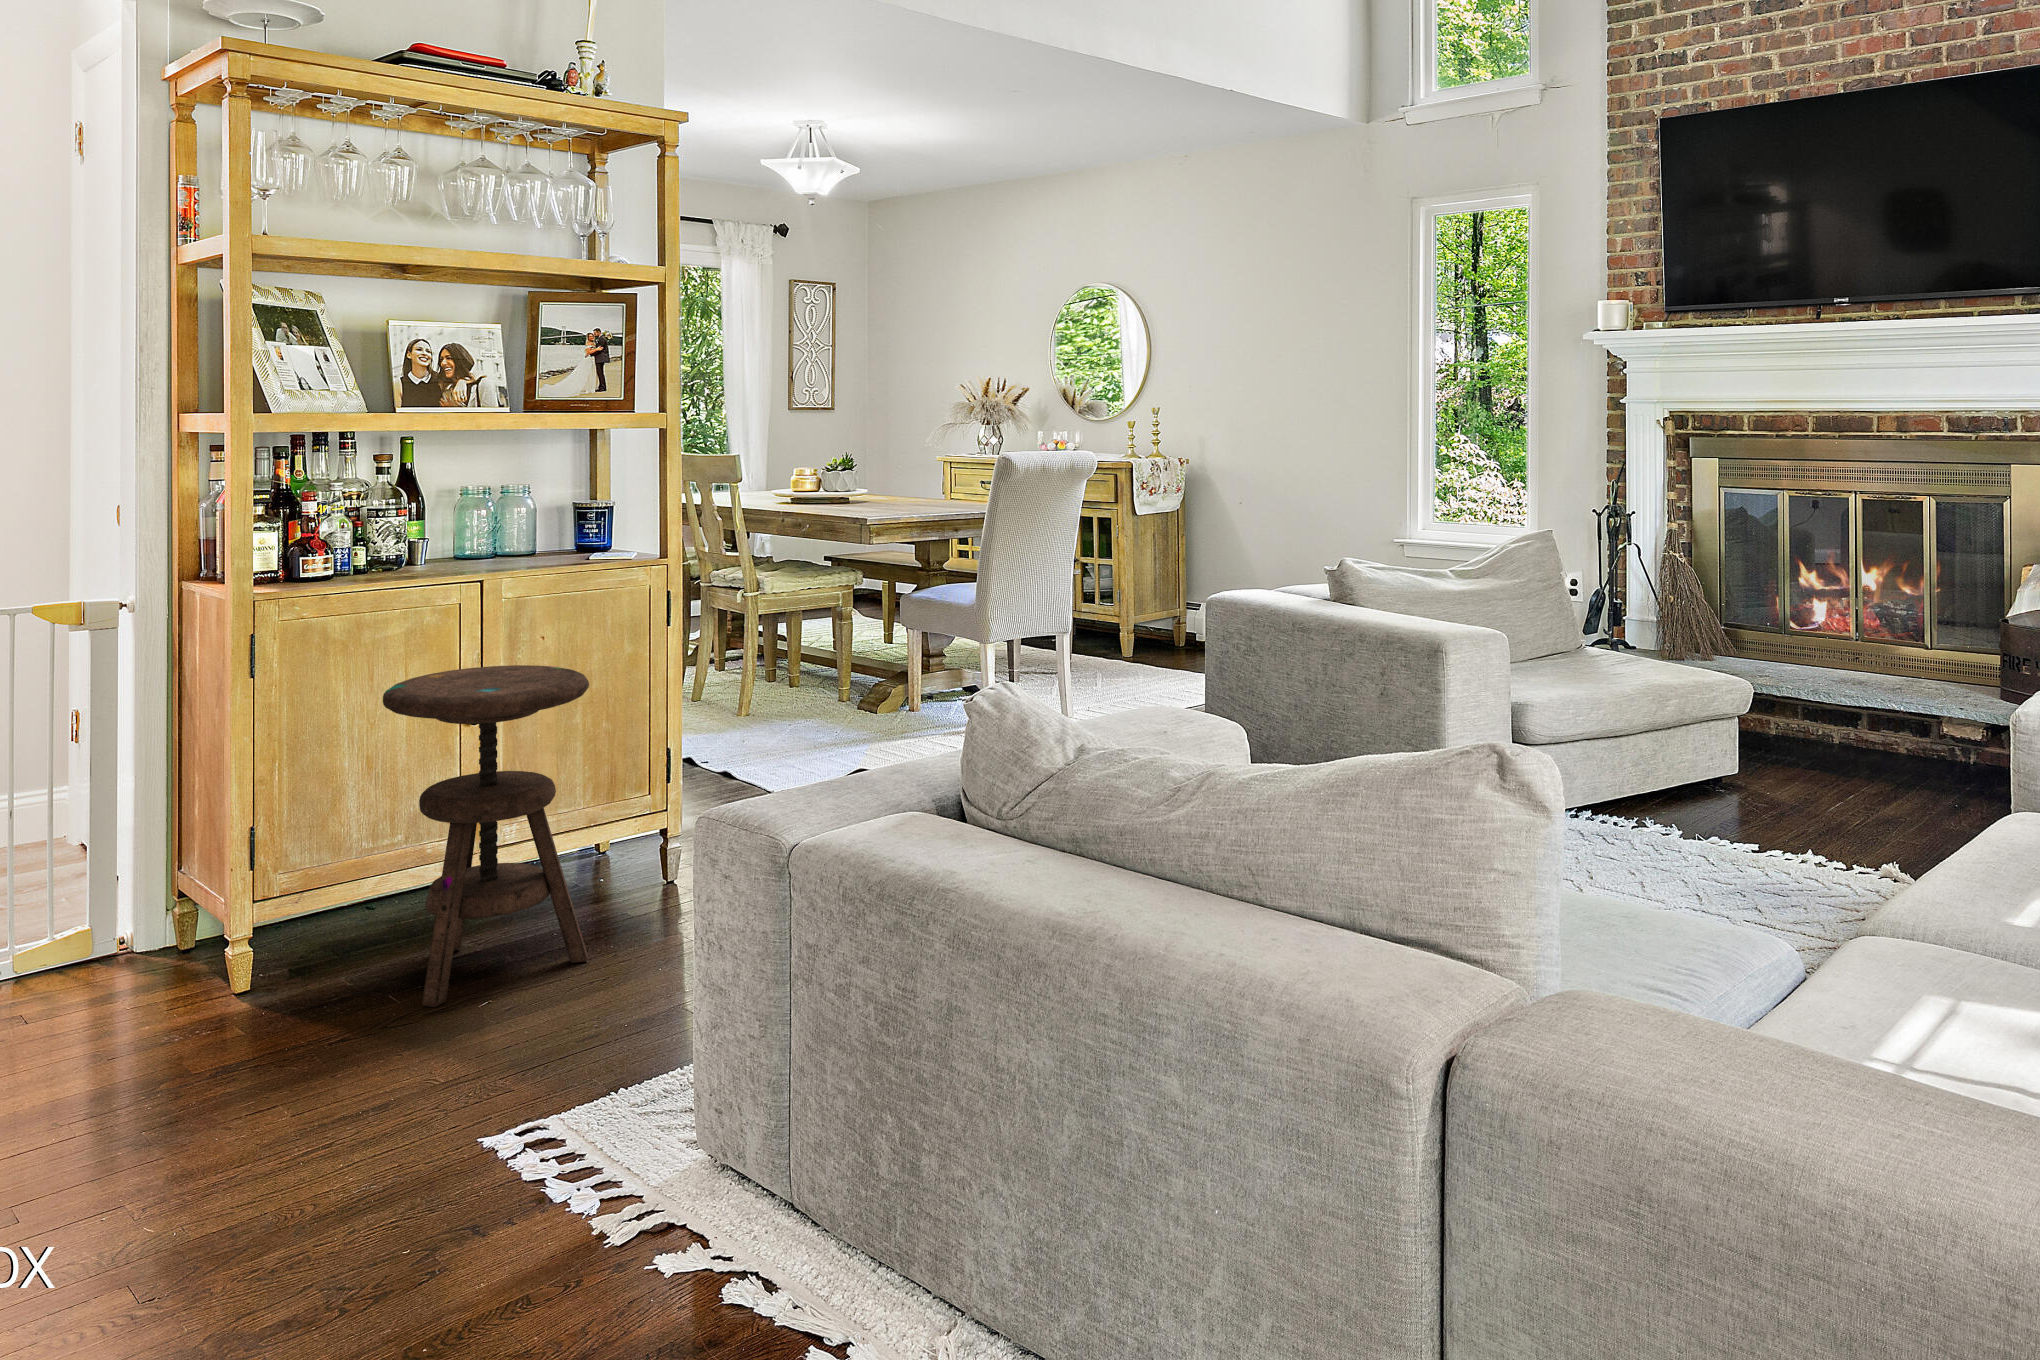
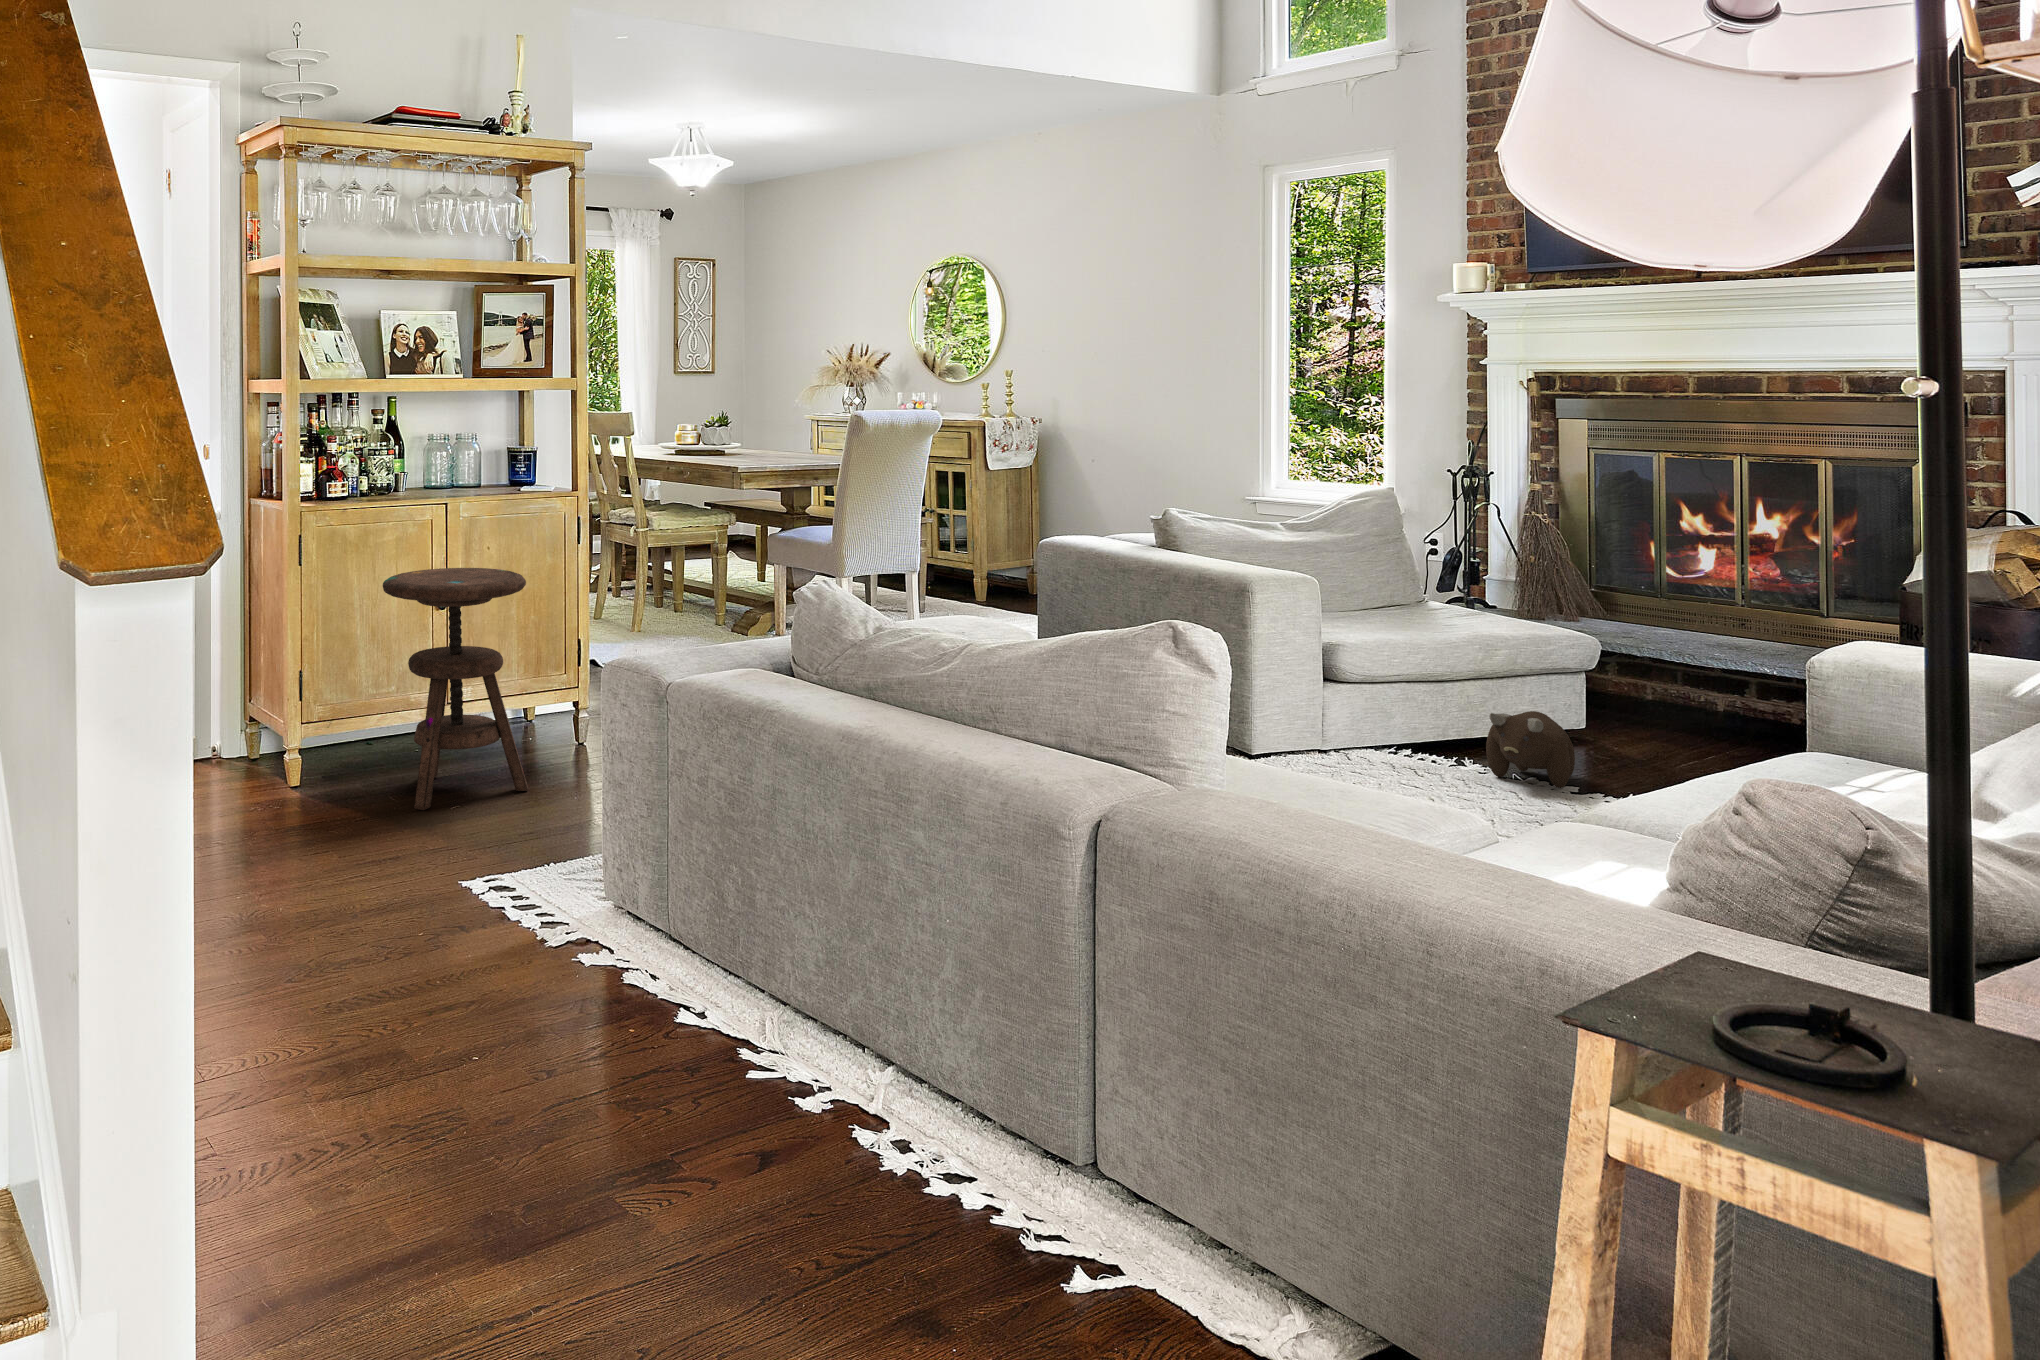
plush toy: none [1675,776,1758,859] -> present [1486,711,1575,788]

